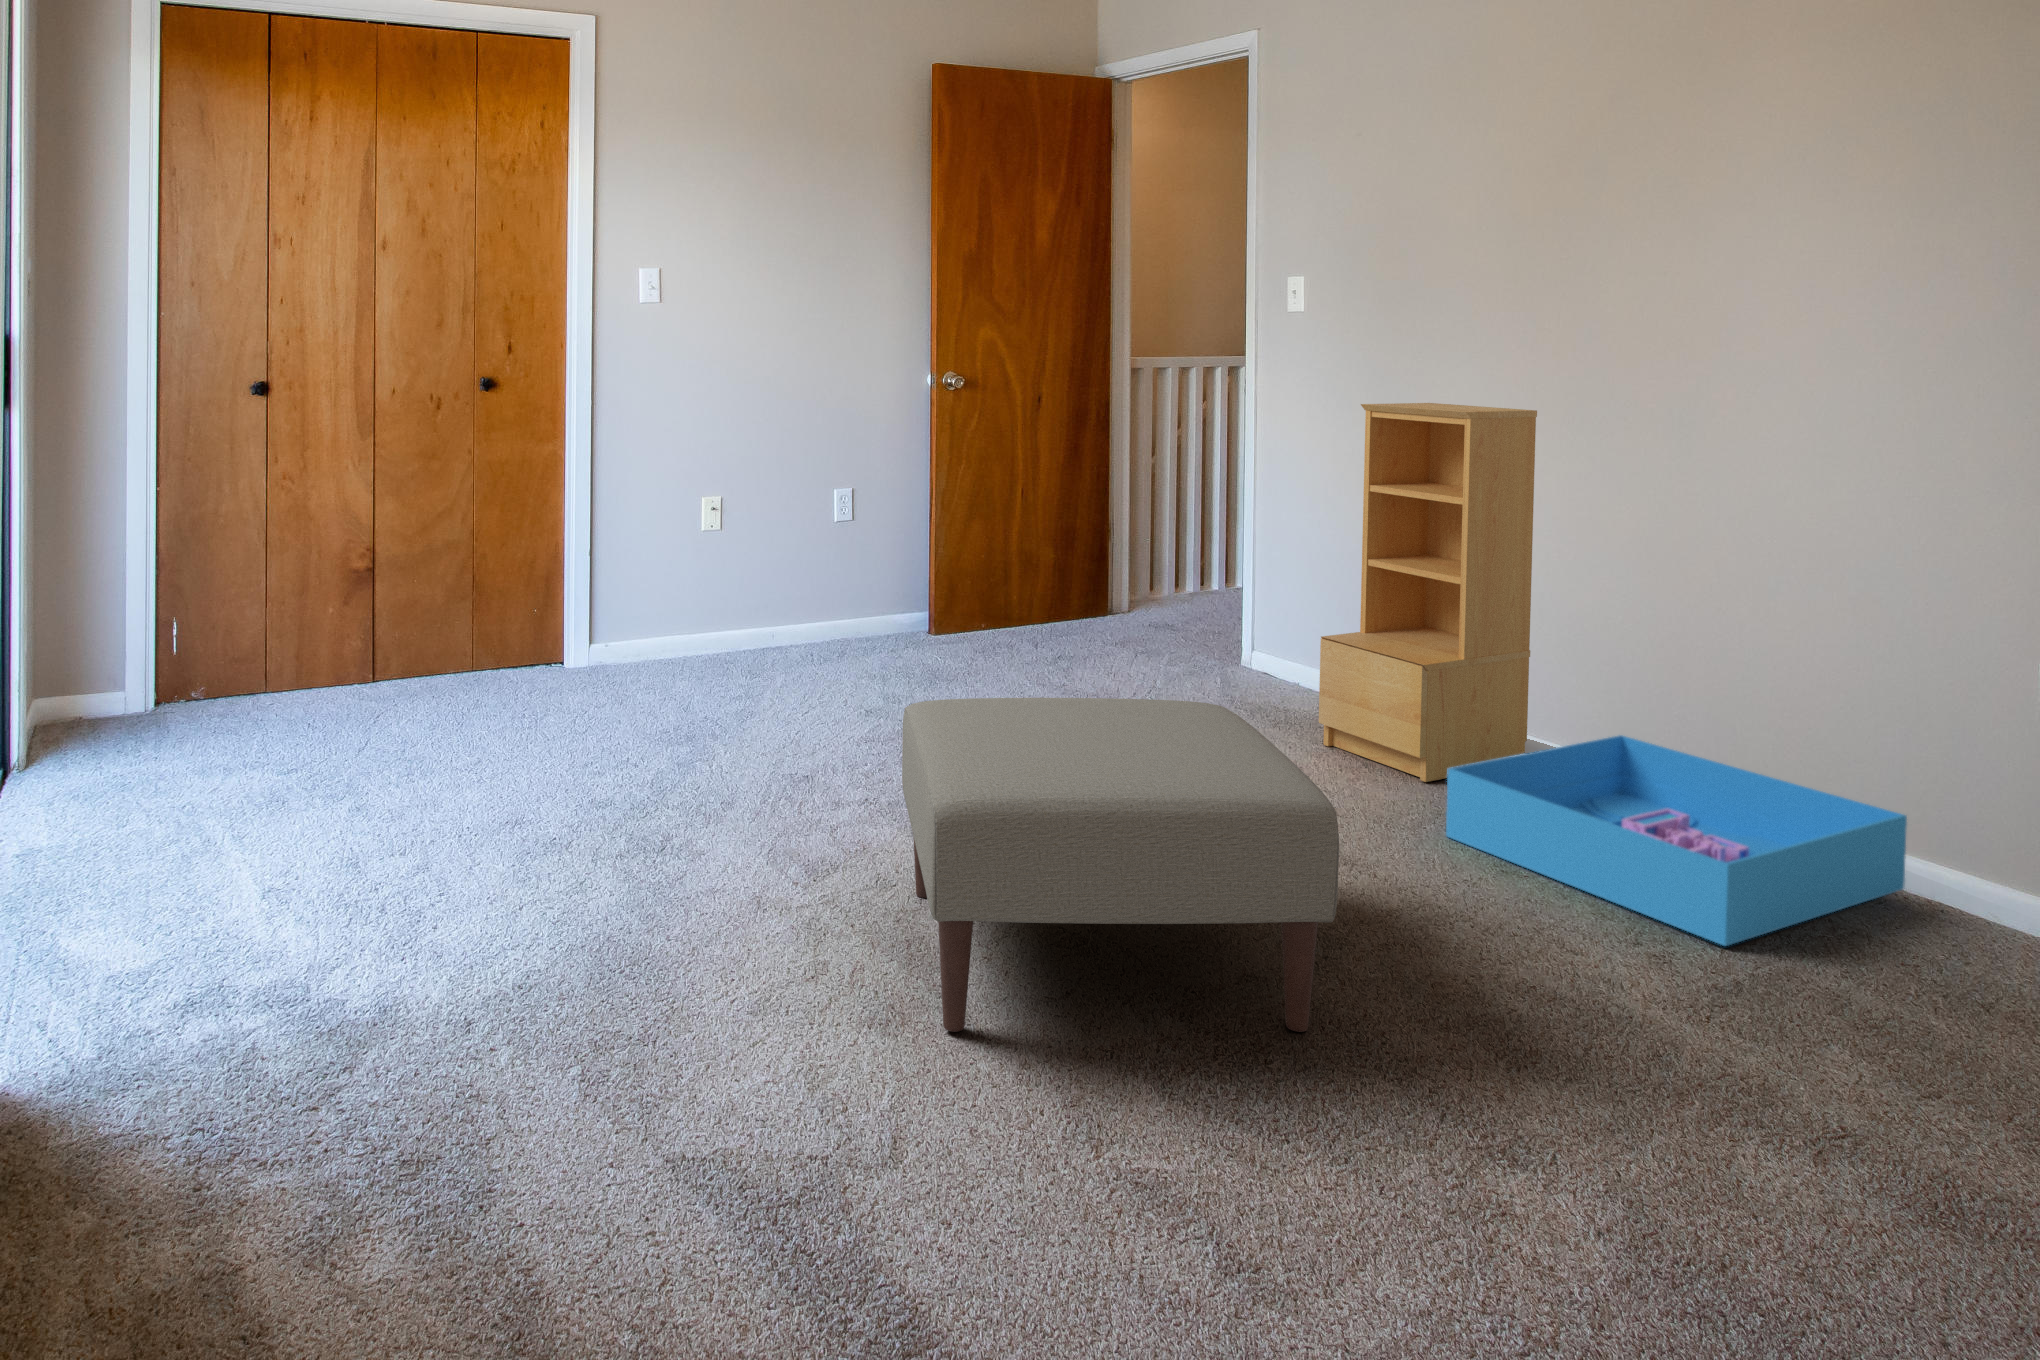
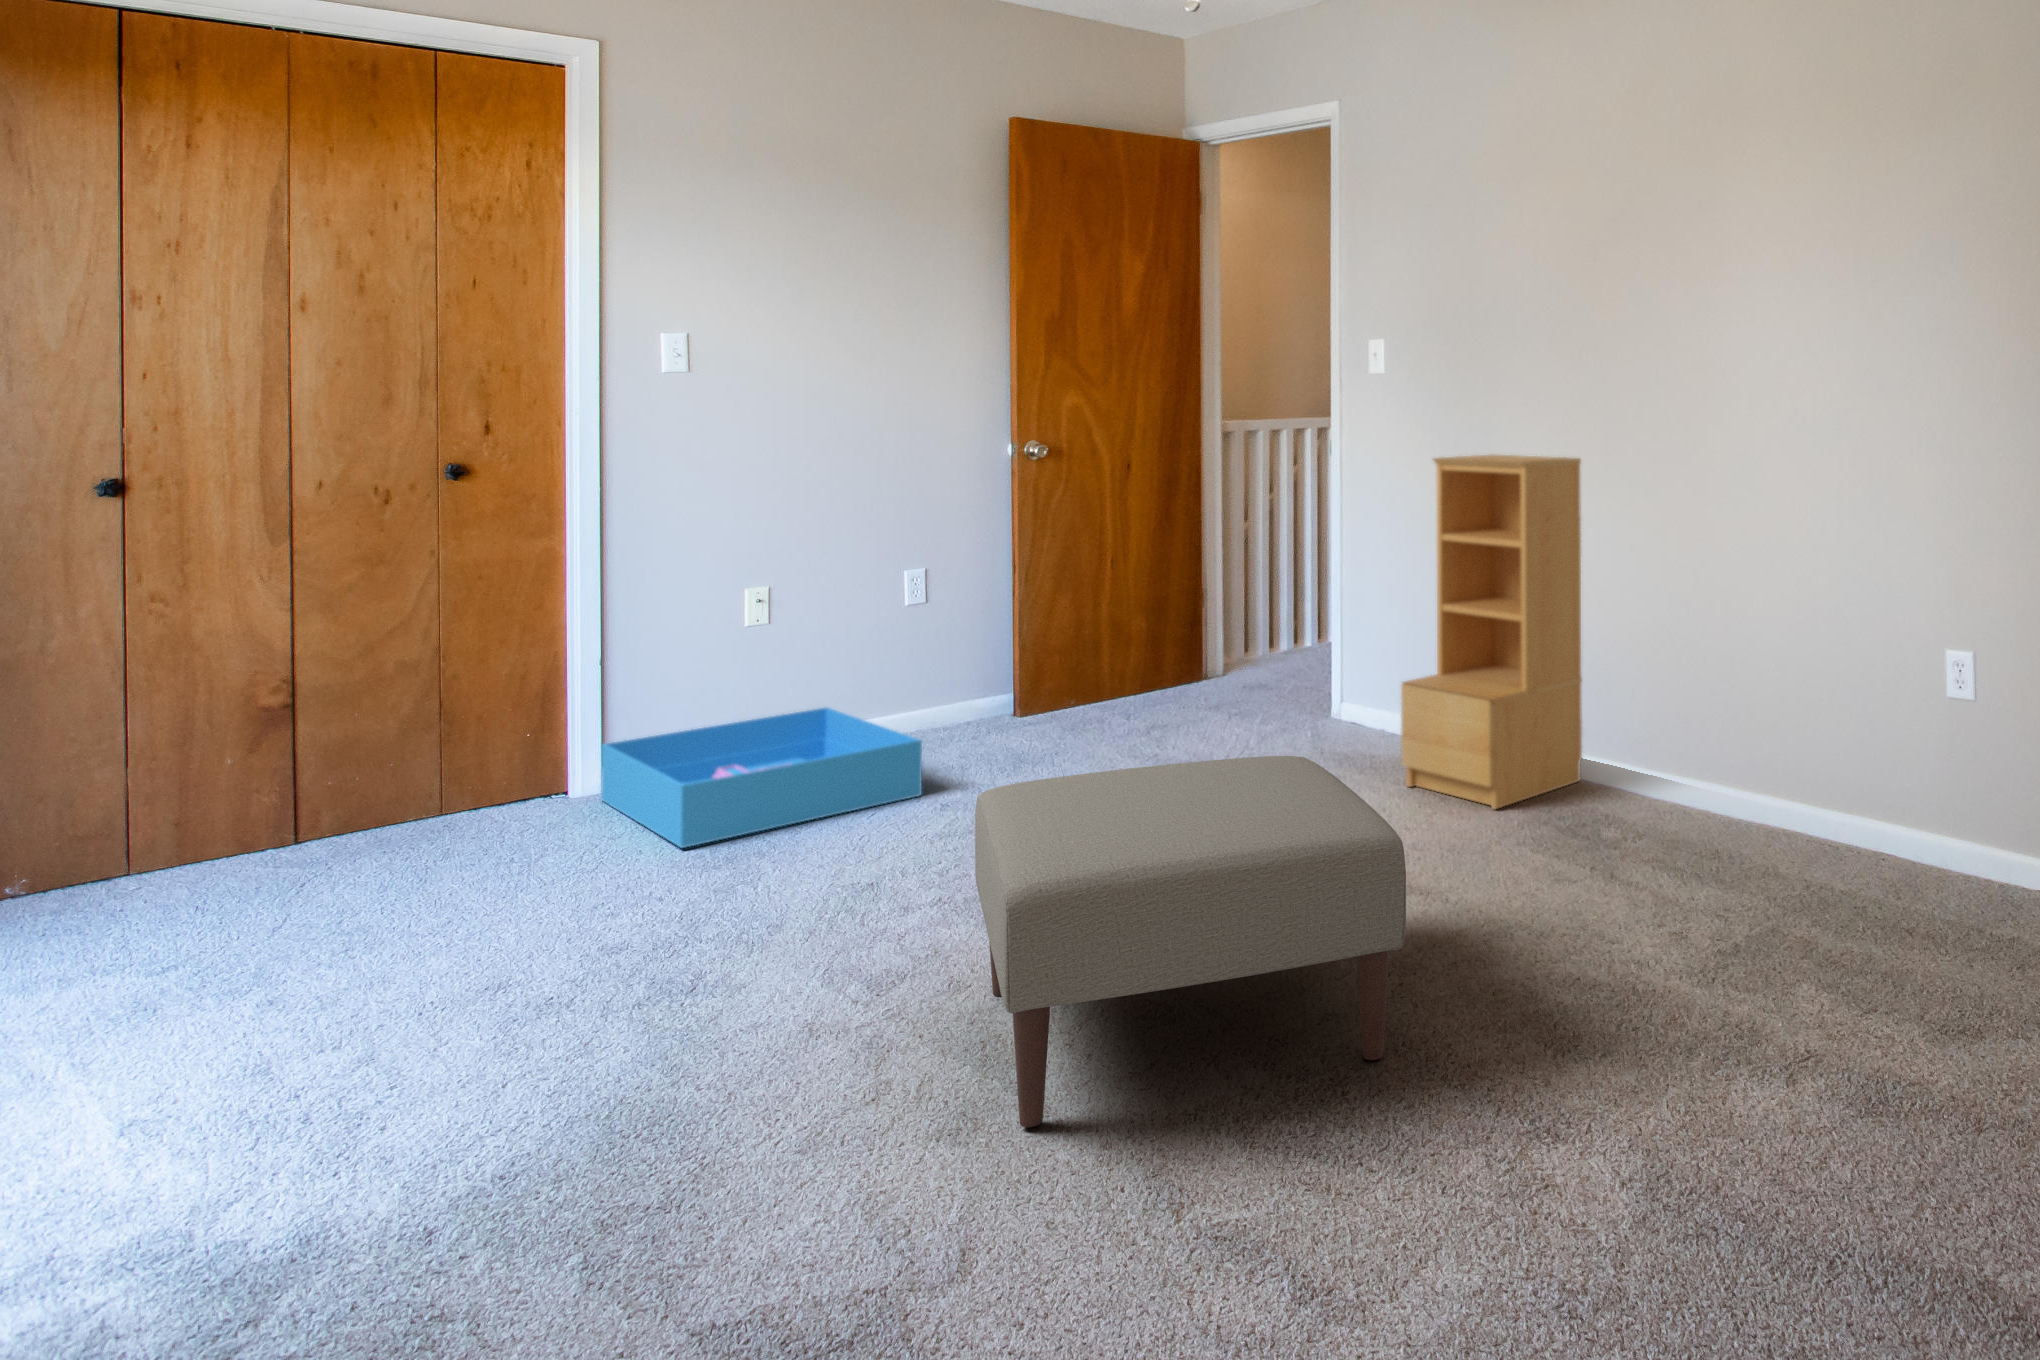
storage bin: present [1446,735,1907,946] -> present [601,708,922,848]

